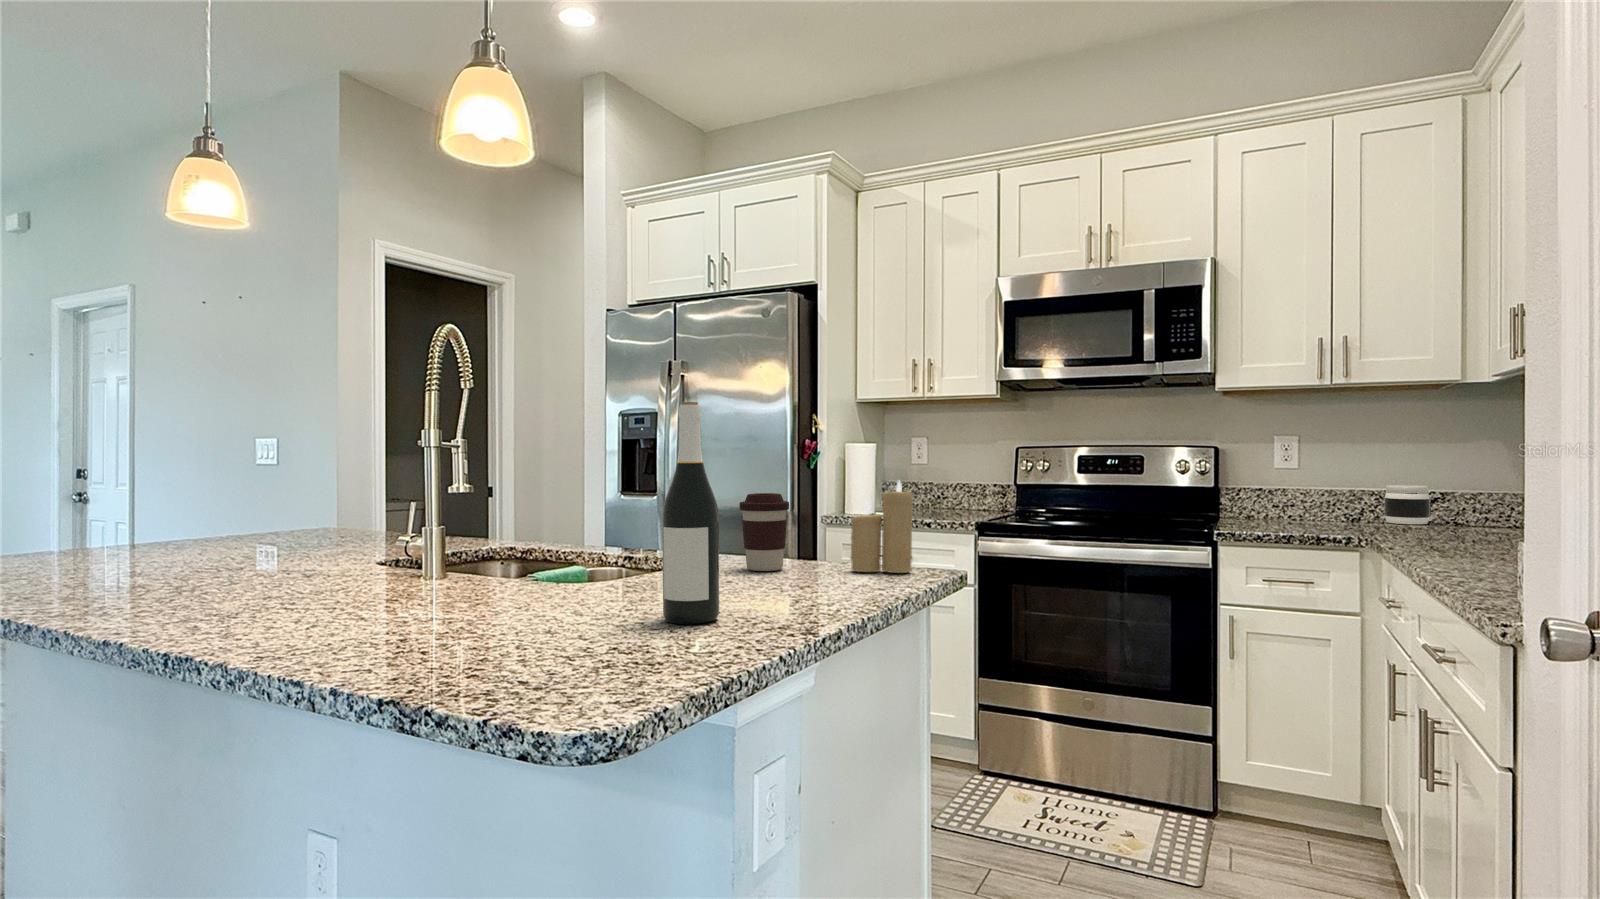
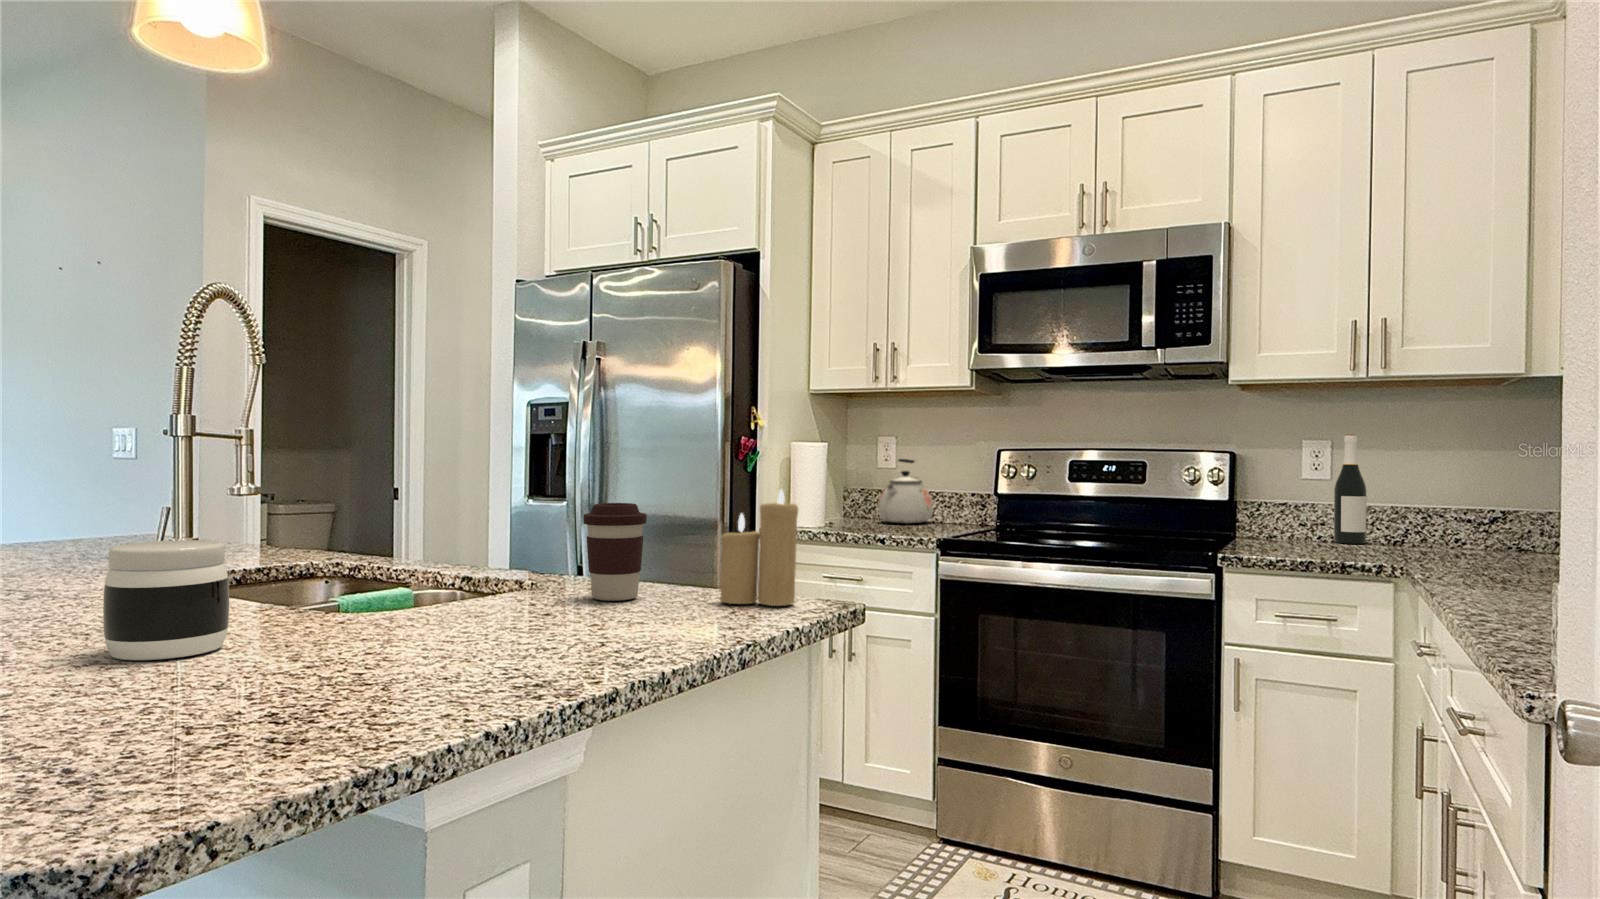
wine bottle: present [662,402,719,624] -> present [1334,434,1367,544]
kettle: none [914,456,960,510] -> present [878,459,933,524]
jar: present [1384,485,1430,524] -> present [103,540,229,660]

